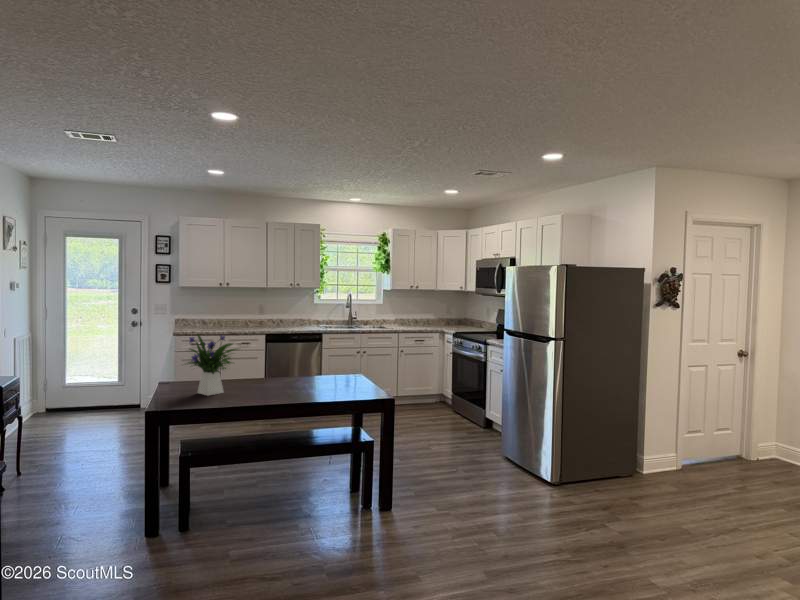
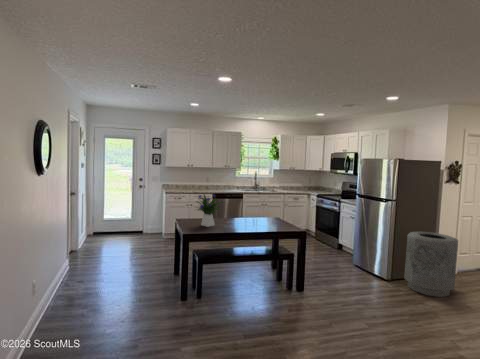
trash can: none [580,394,670,513] -> present [404,231,458,297]

